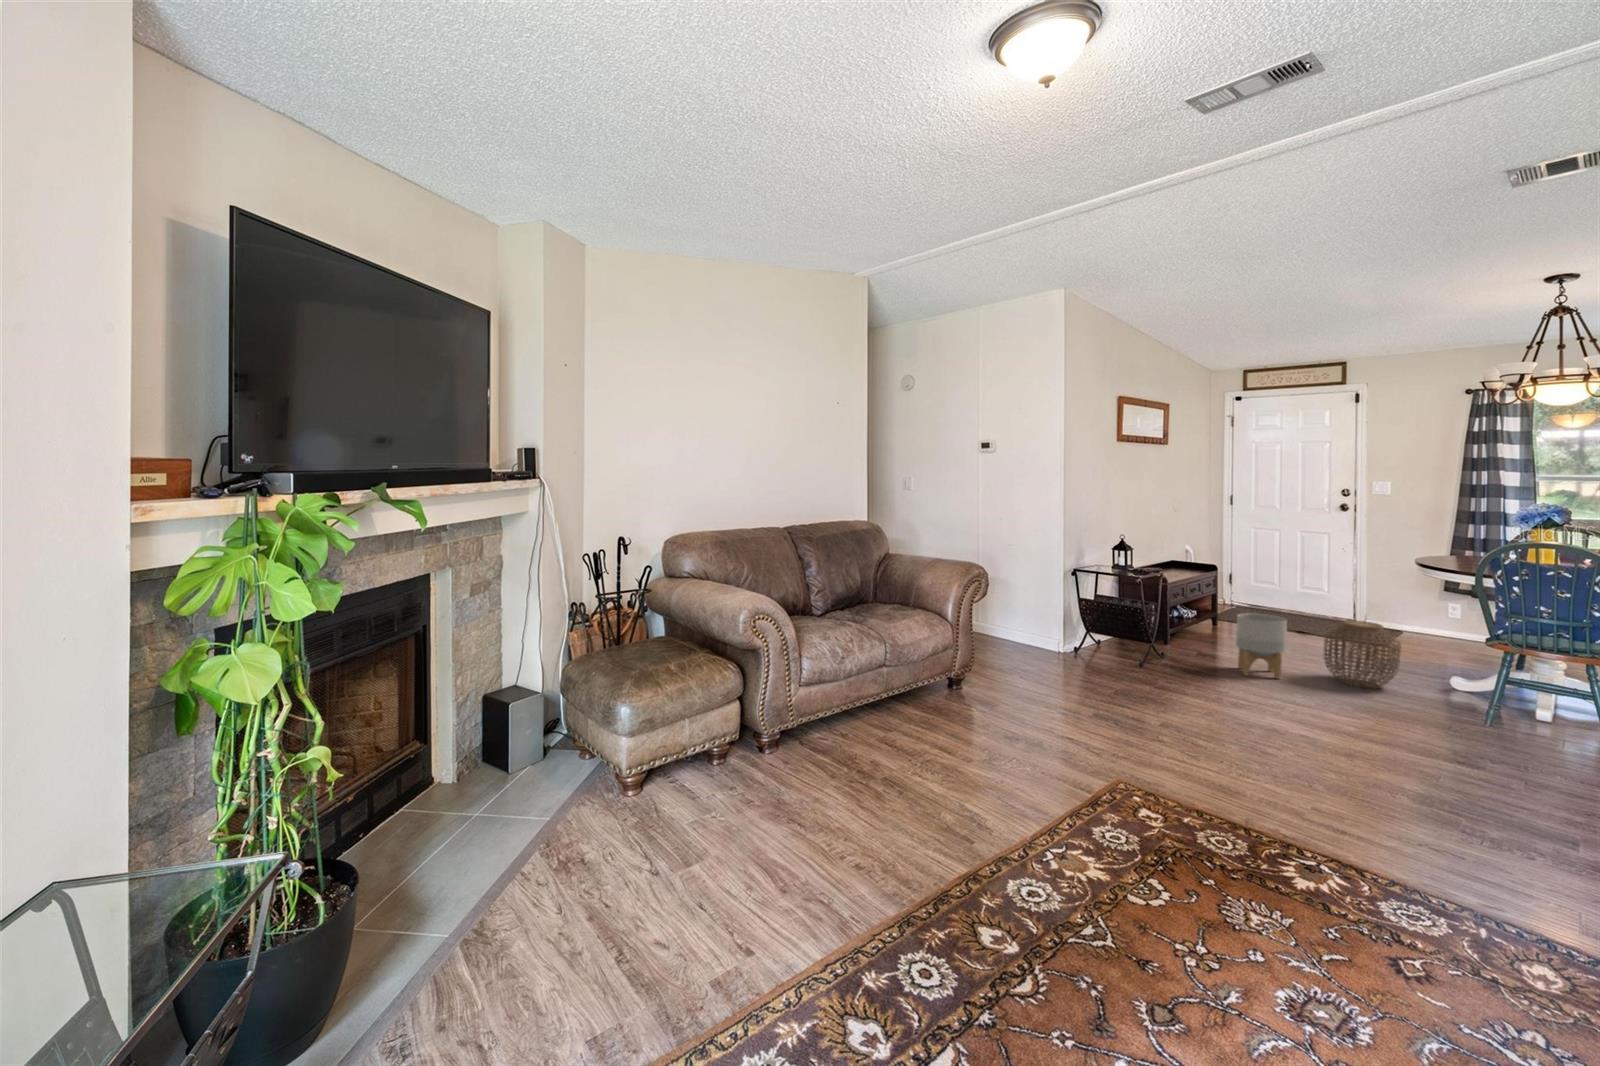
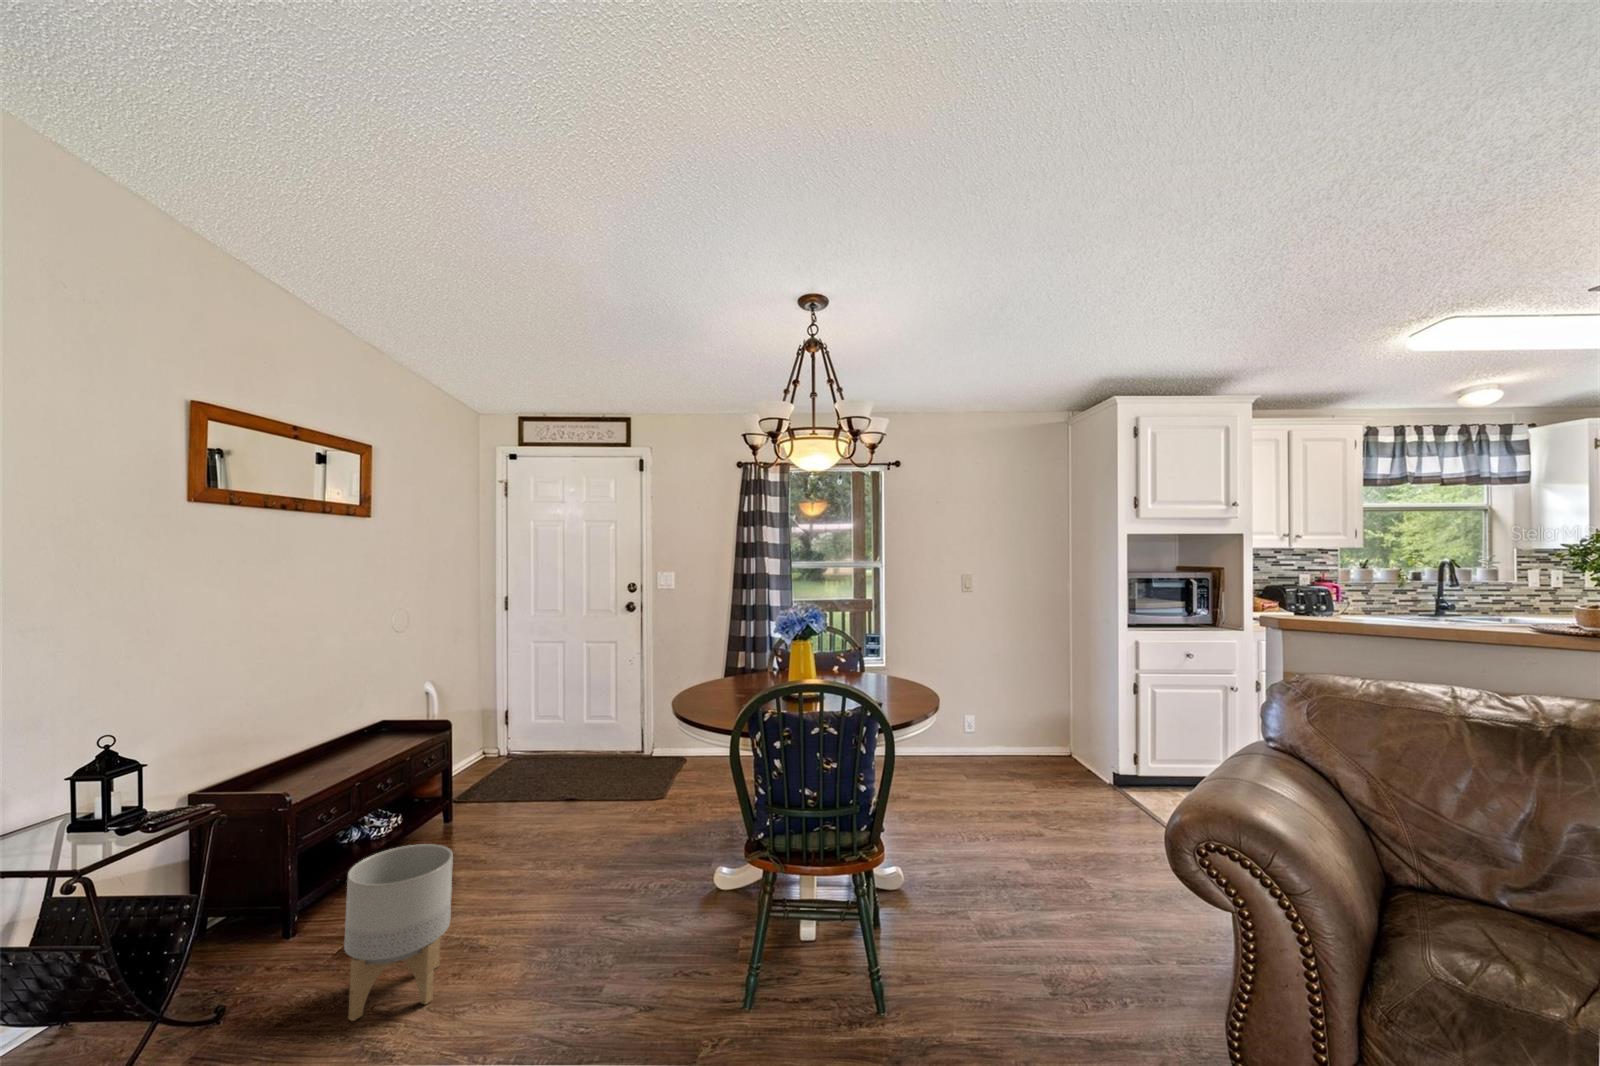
woven basket: present [1324,621,1401,689] -> none [522,824,640,972]

